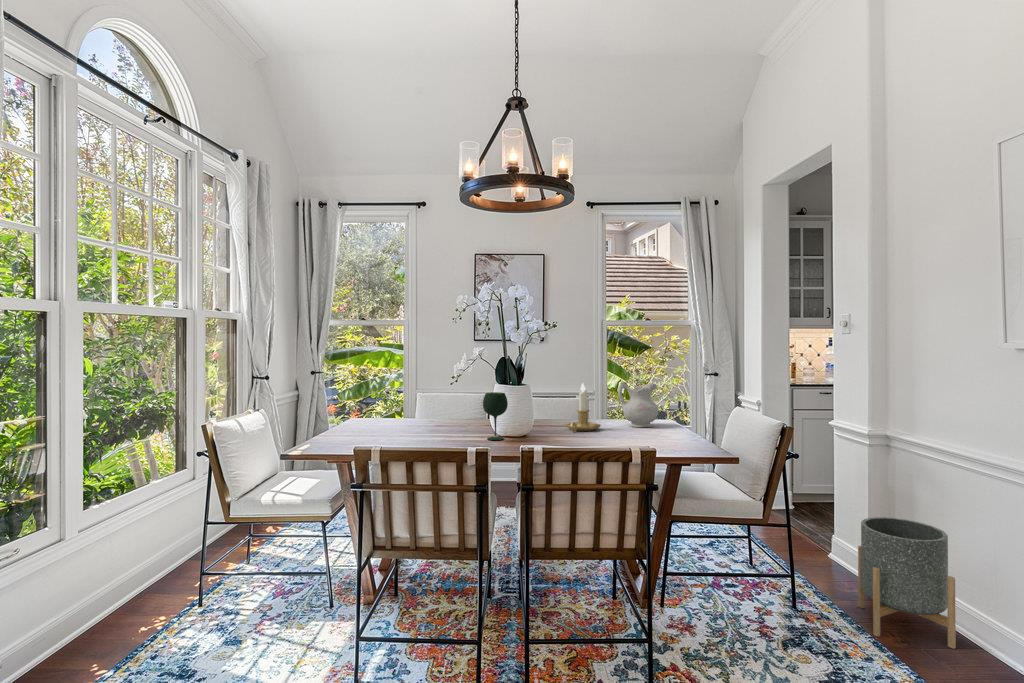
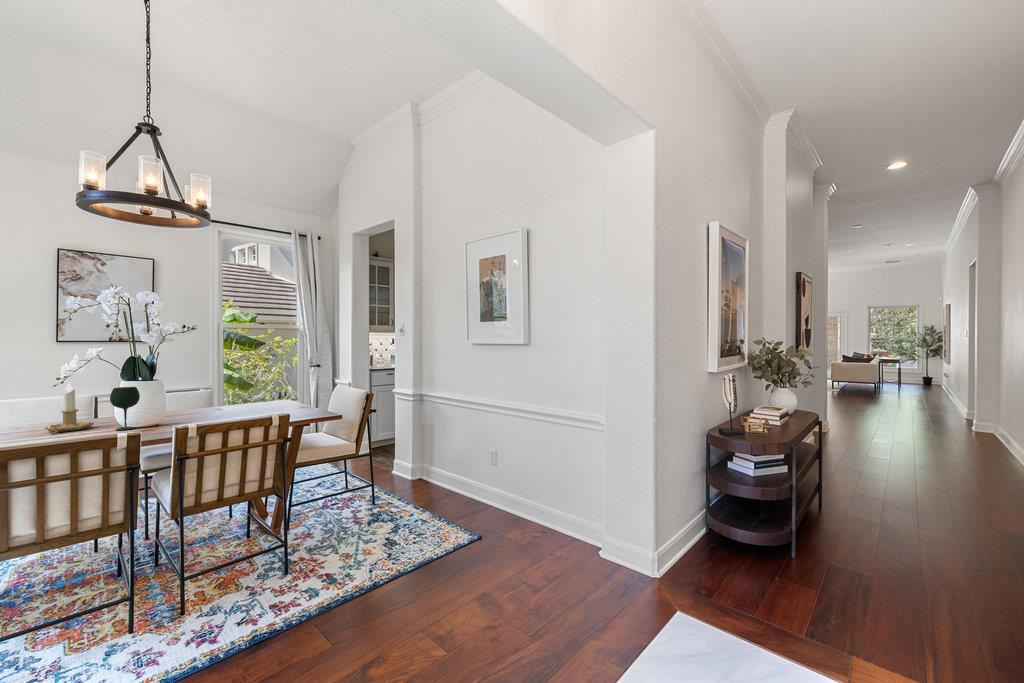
ceramic pitcher: present [618,382,658,427] -> none [245,372,280,406]
candlestick: present [566,383,601,432] -> present [45,383,94,434]
planter: present [858,517,956,649] -> none [409,439,454,506]

